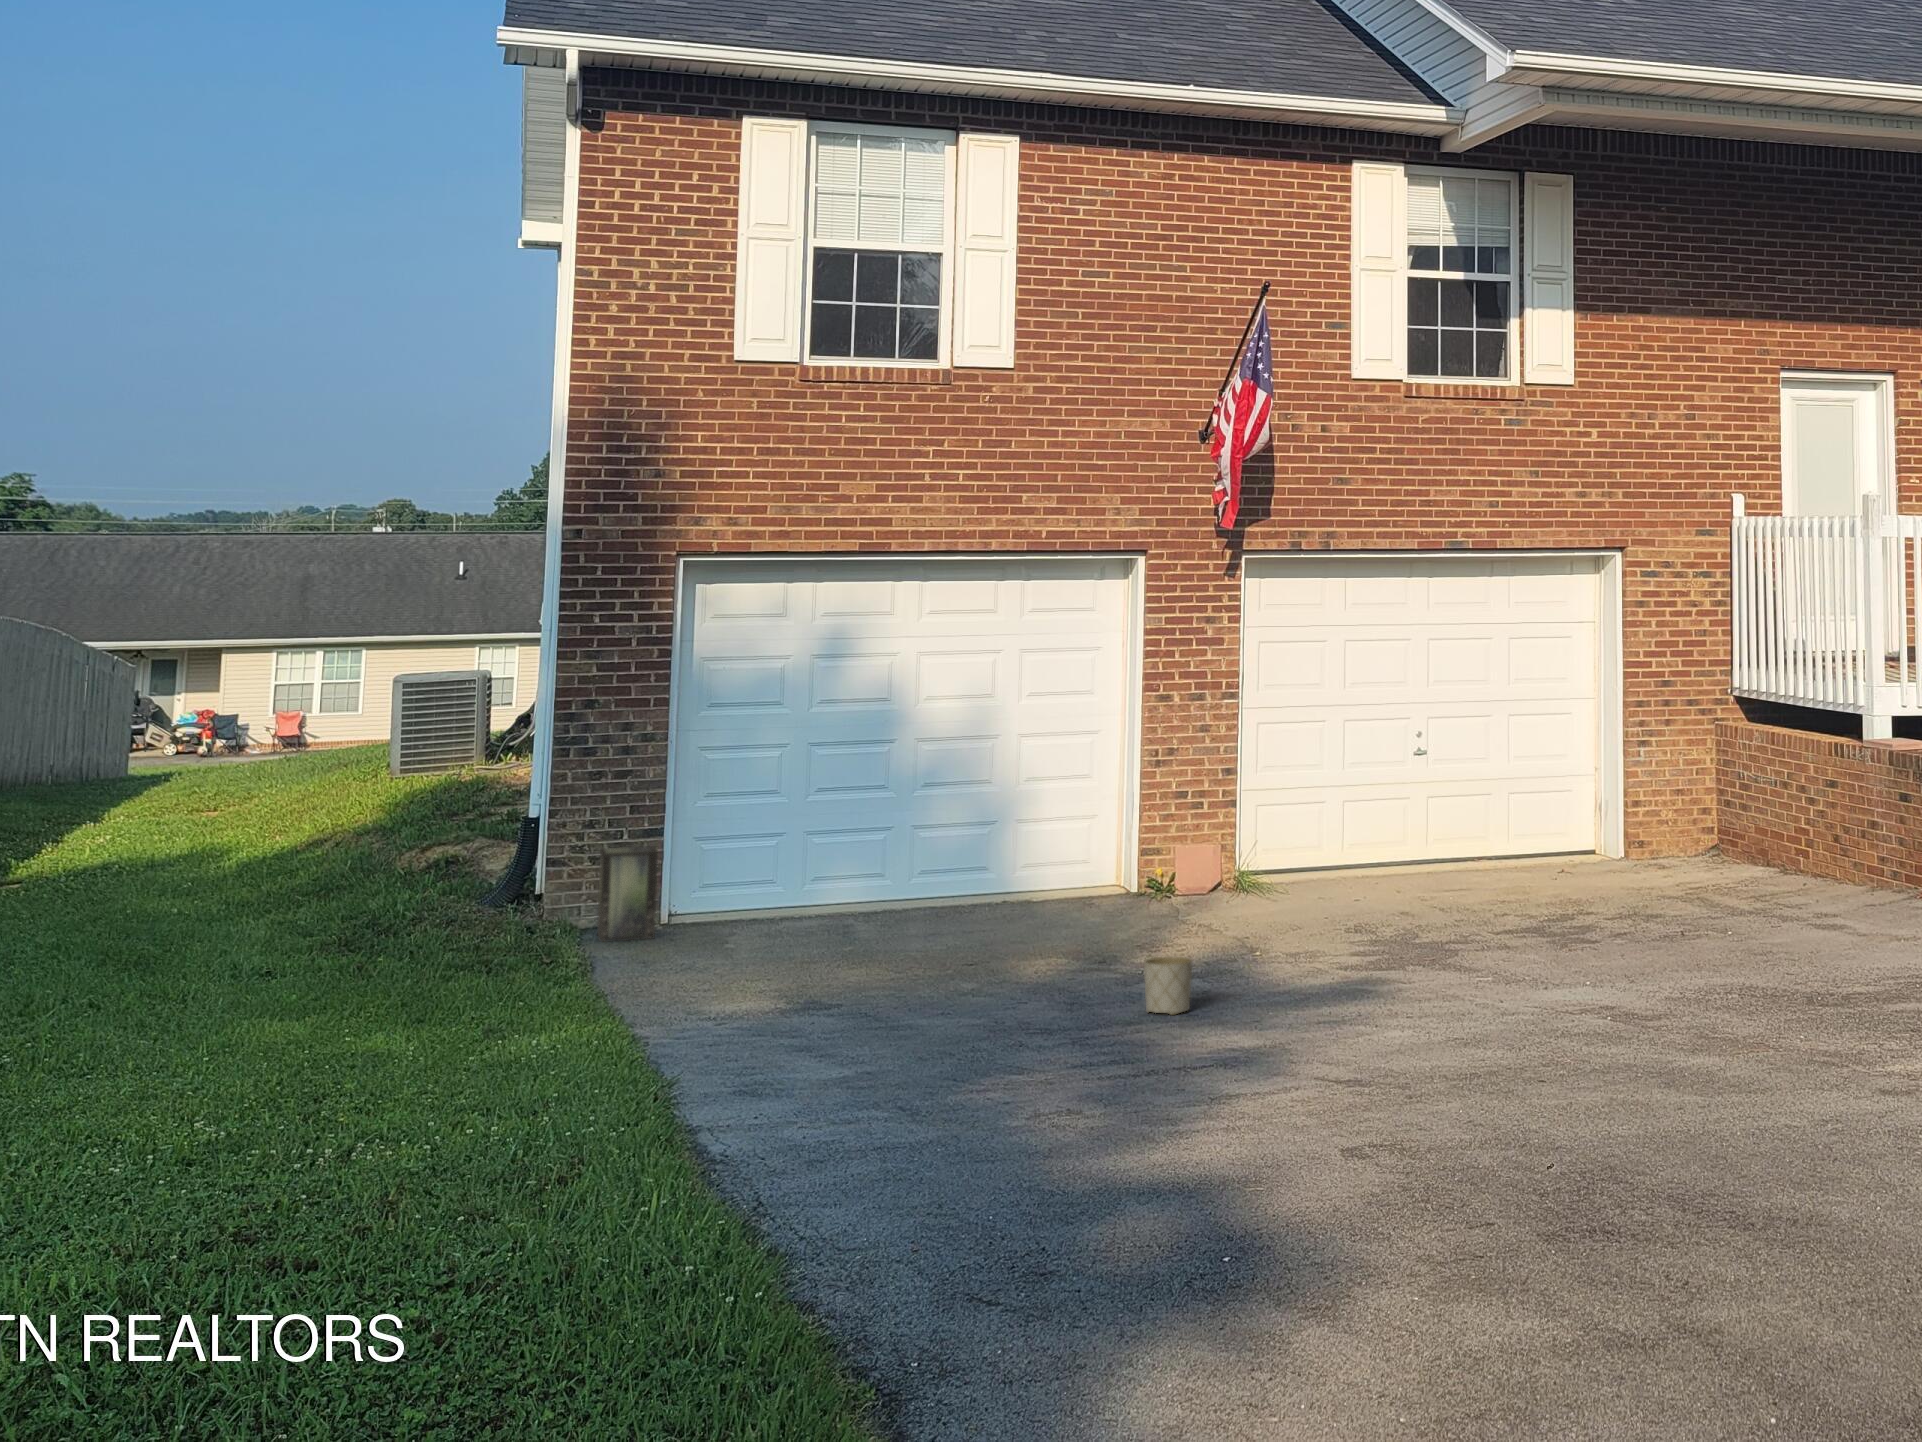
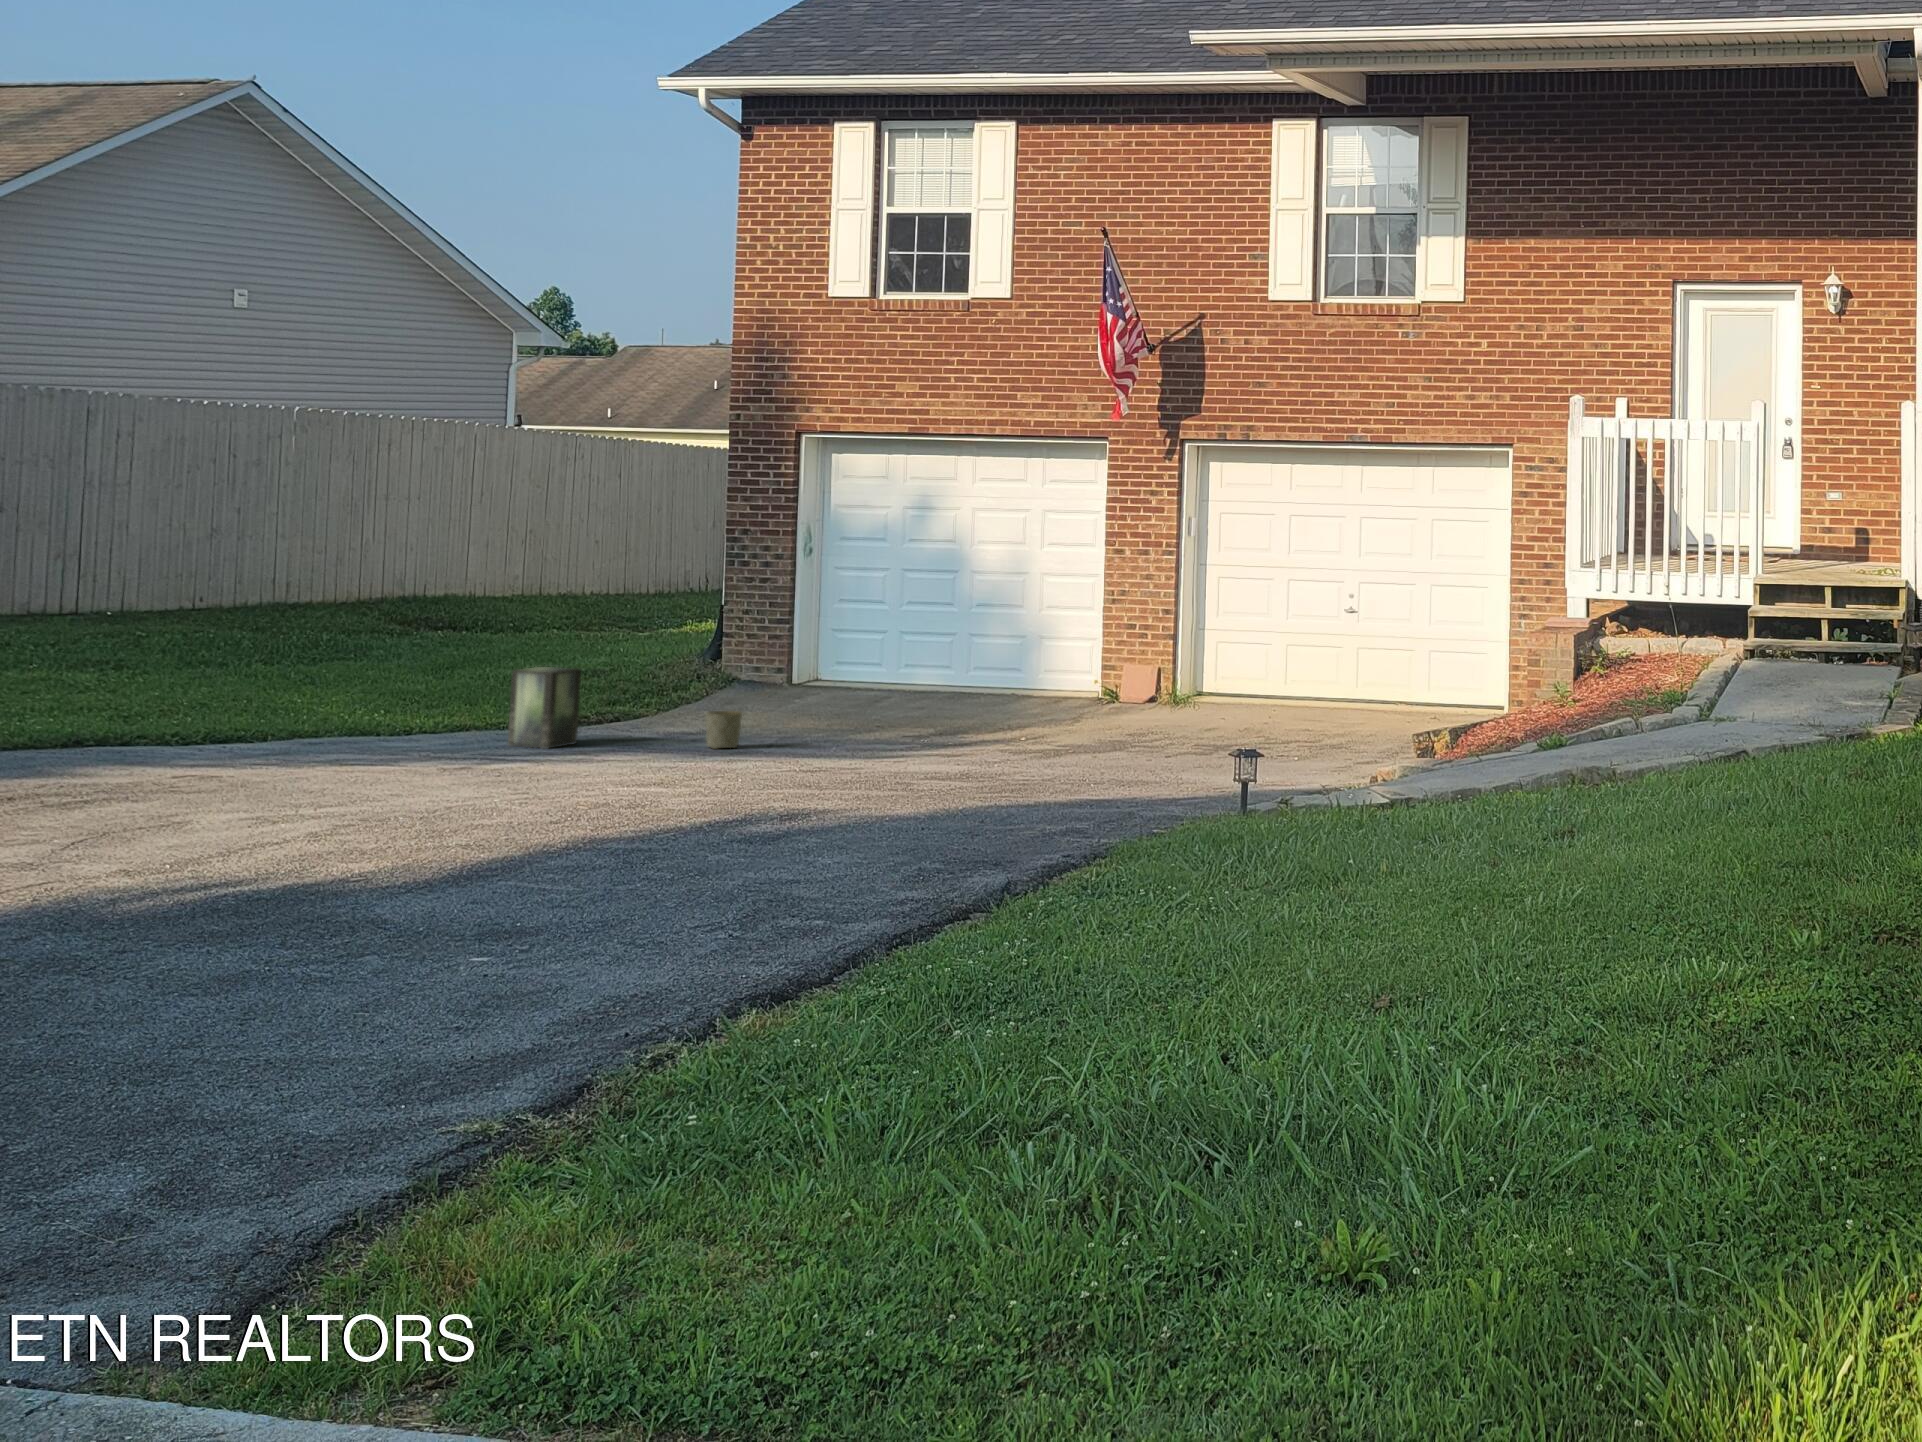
storage box: present [597,846,658,942] -> present [508,667,581,749]

